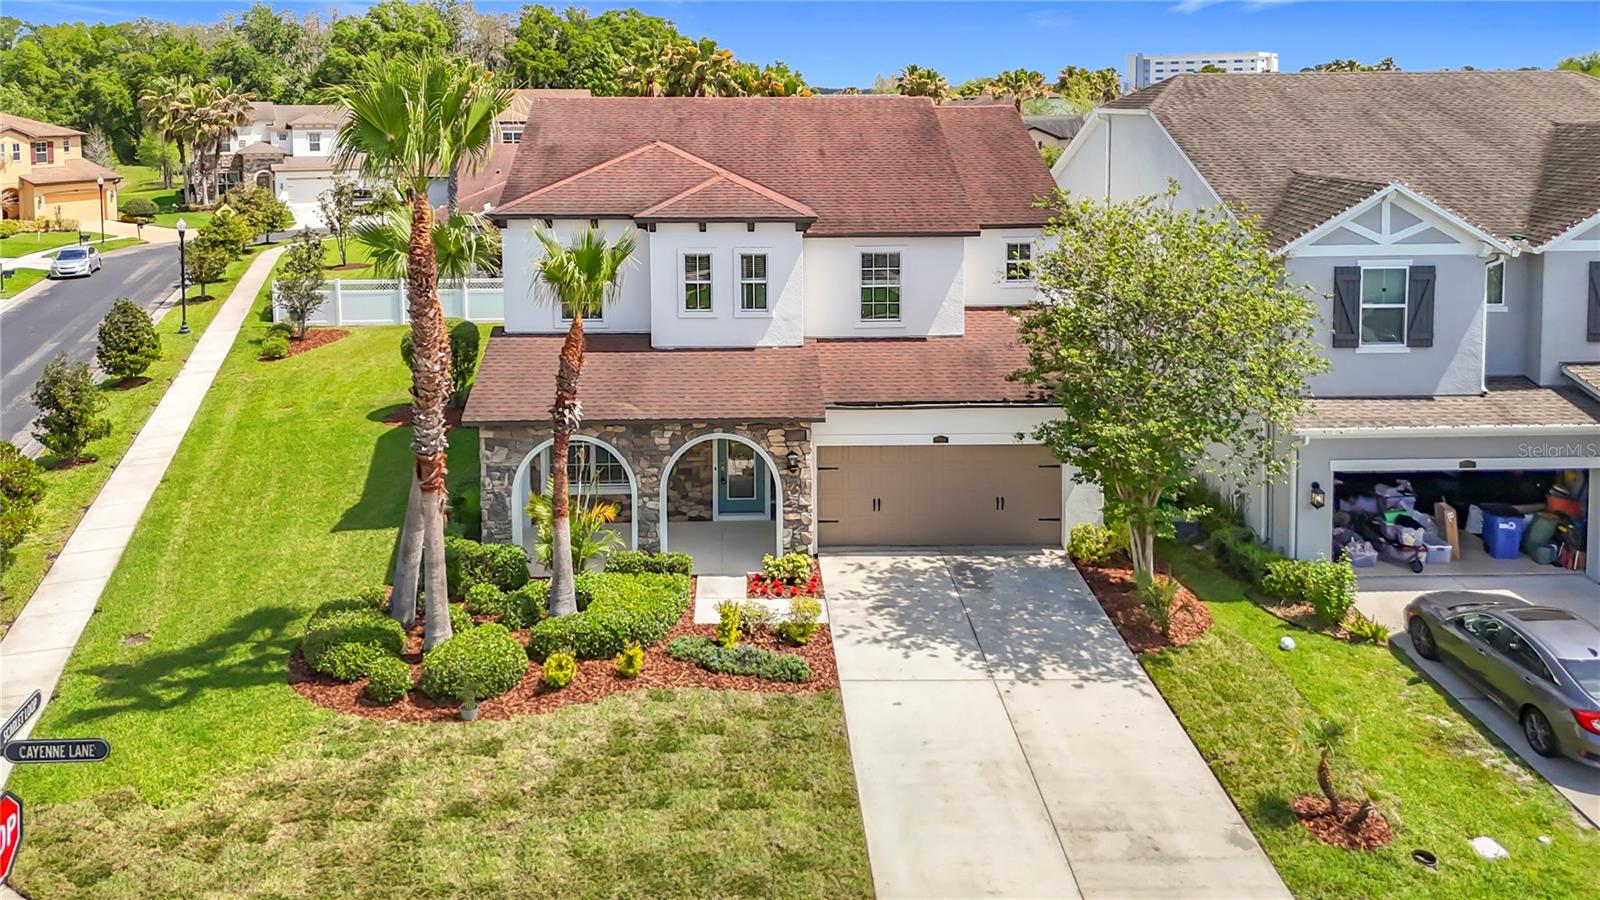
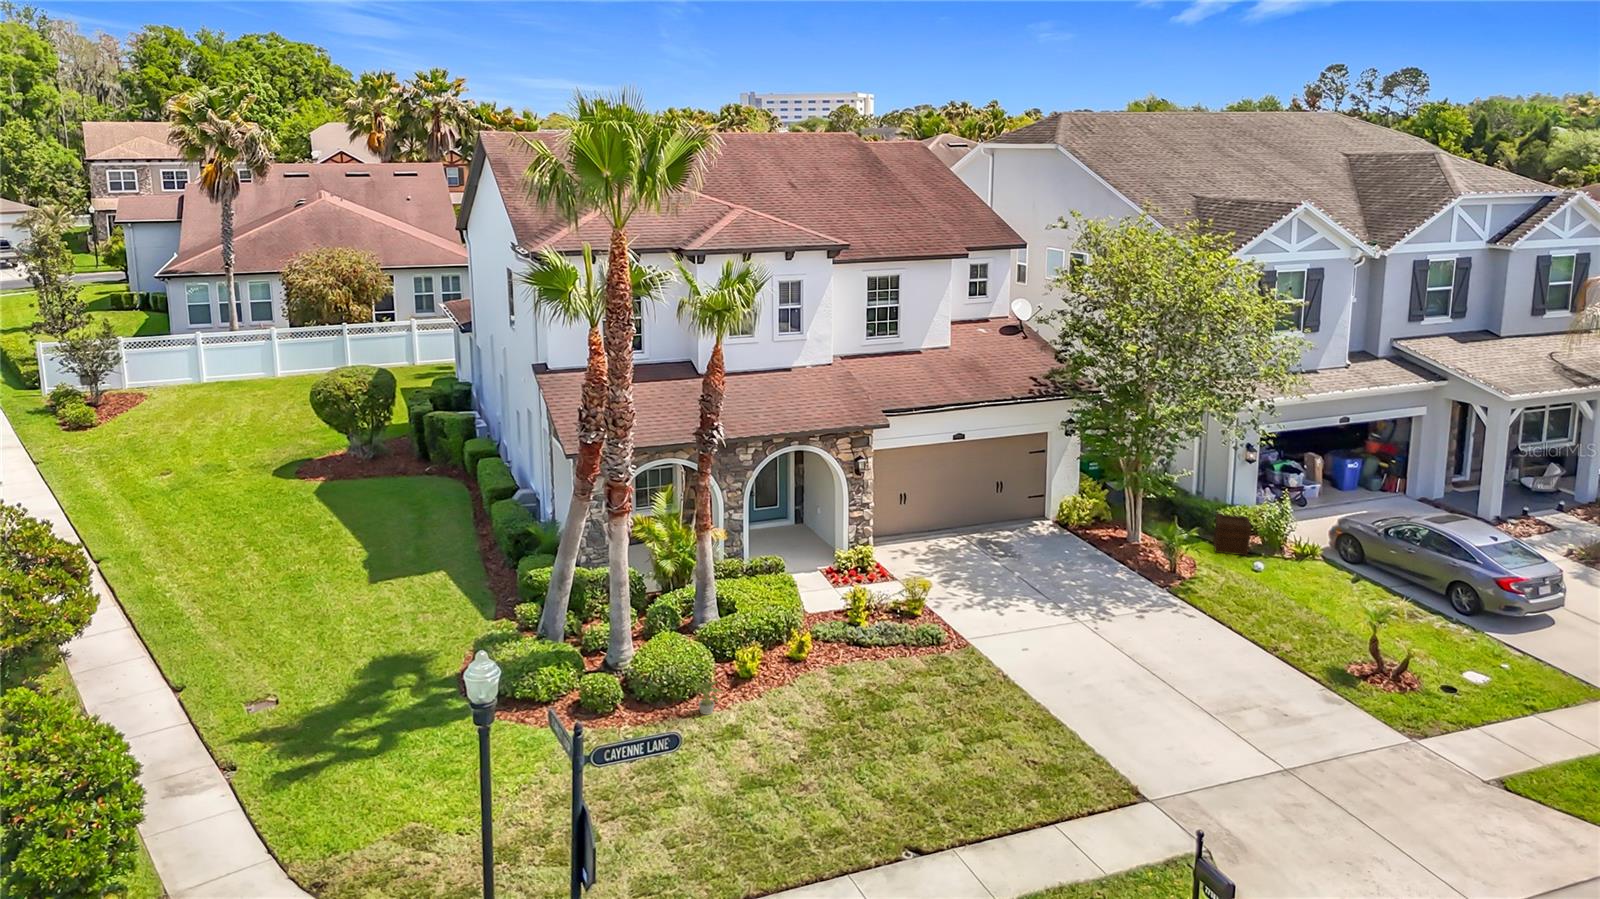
wooden crate: none [1241,567,1295,624] -> present [1213,514,1251,556]

